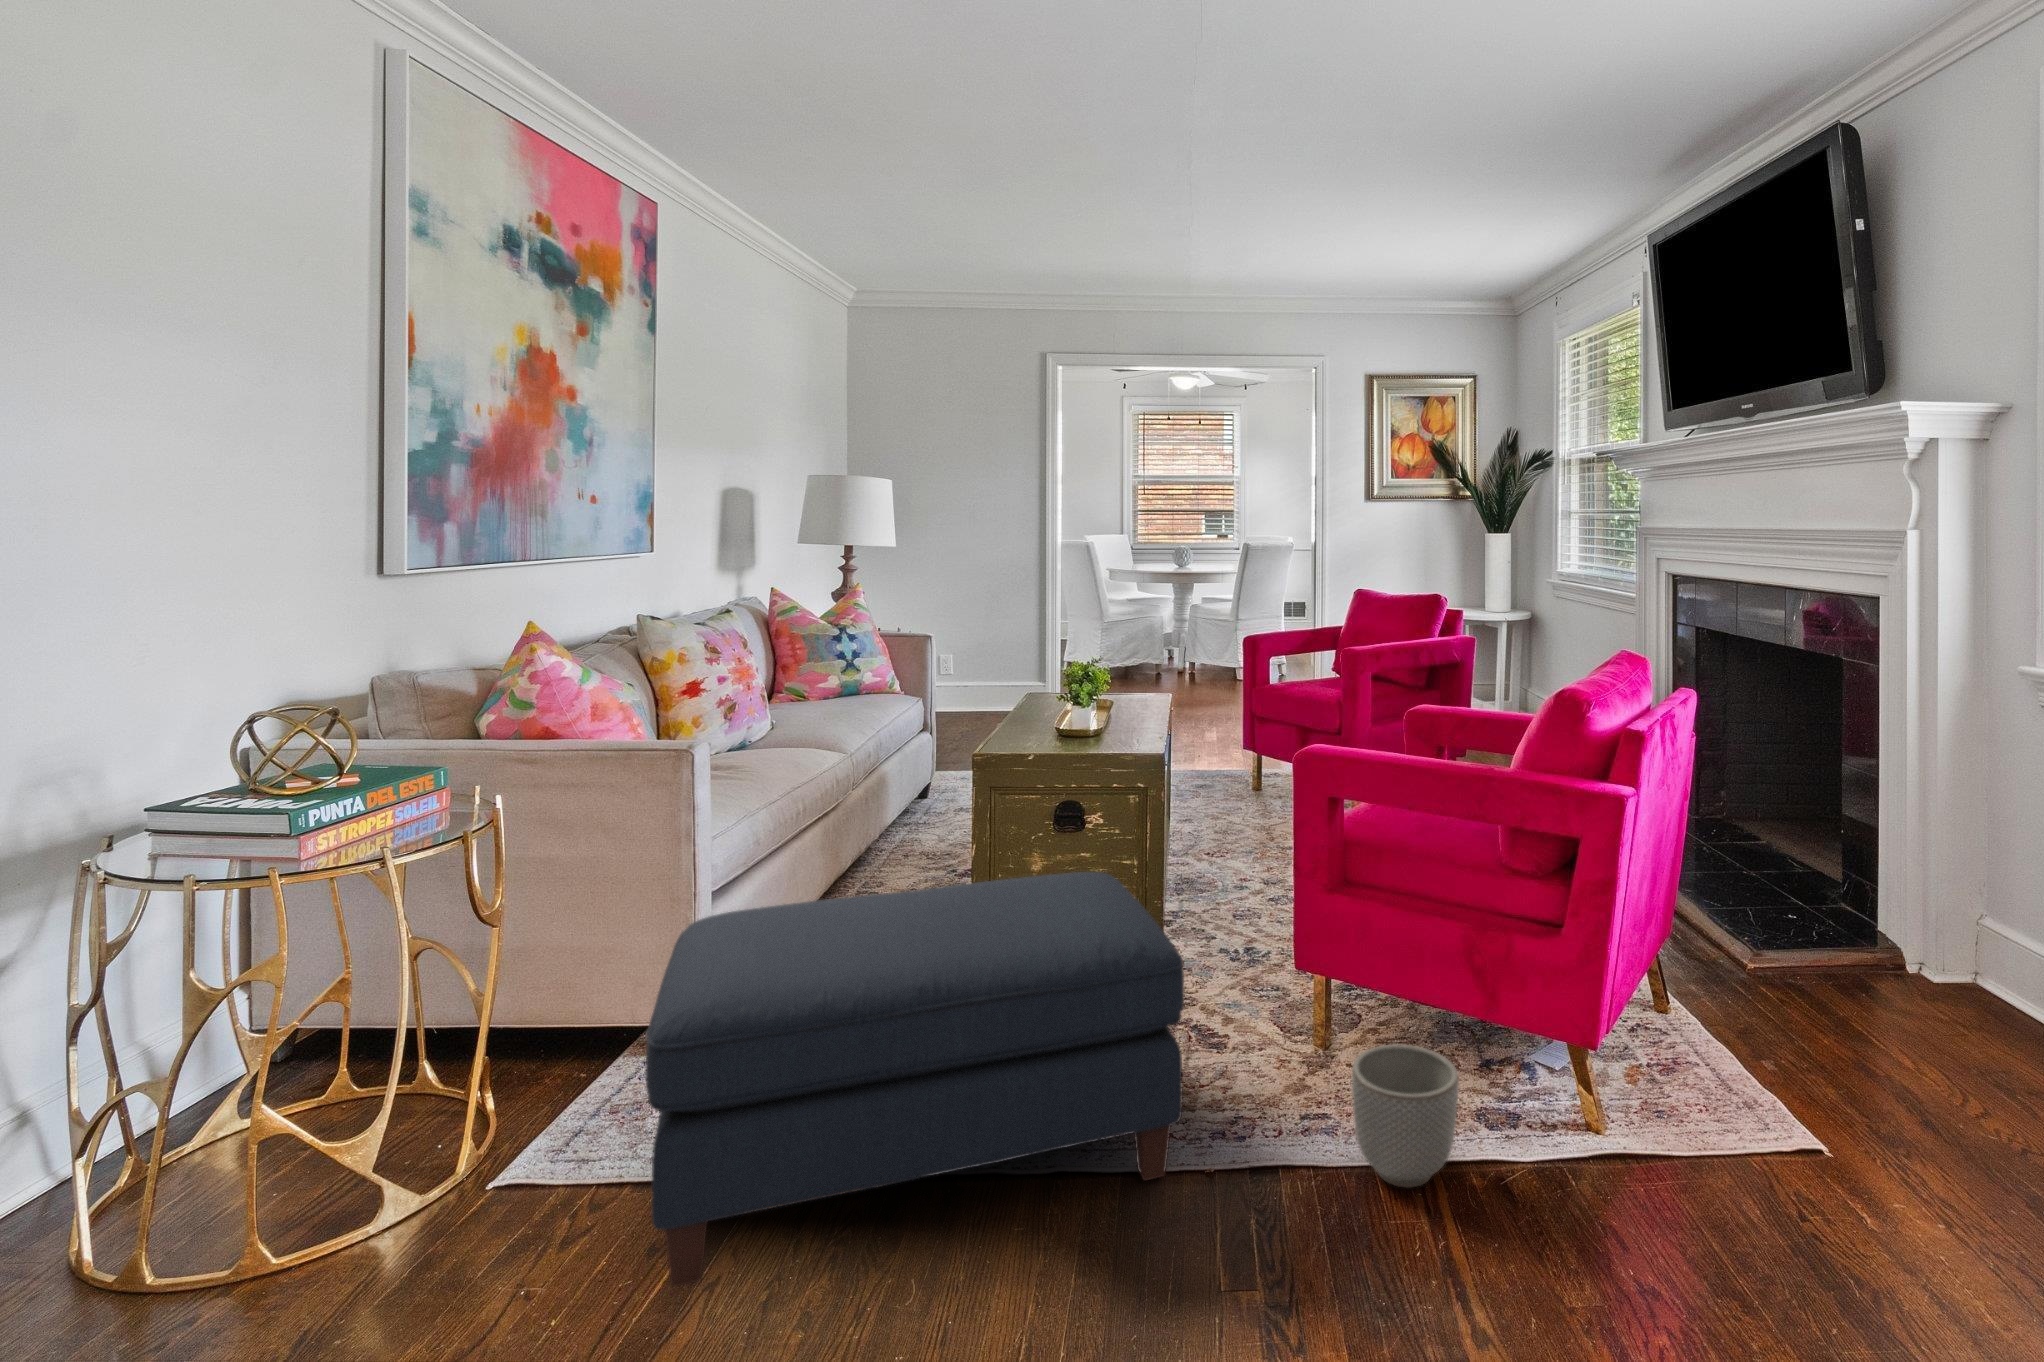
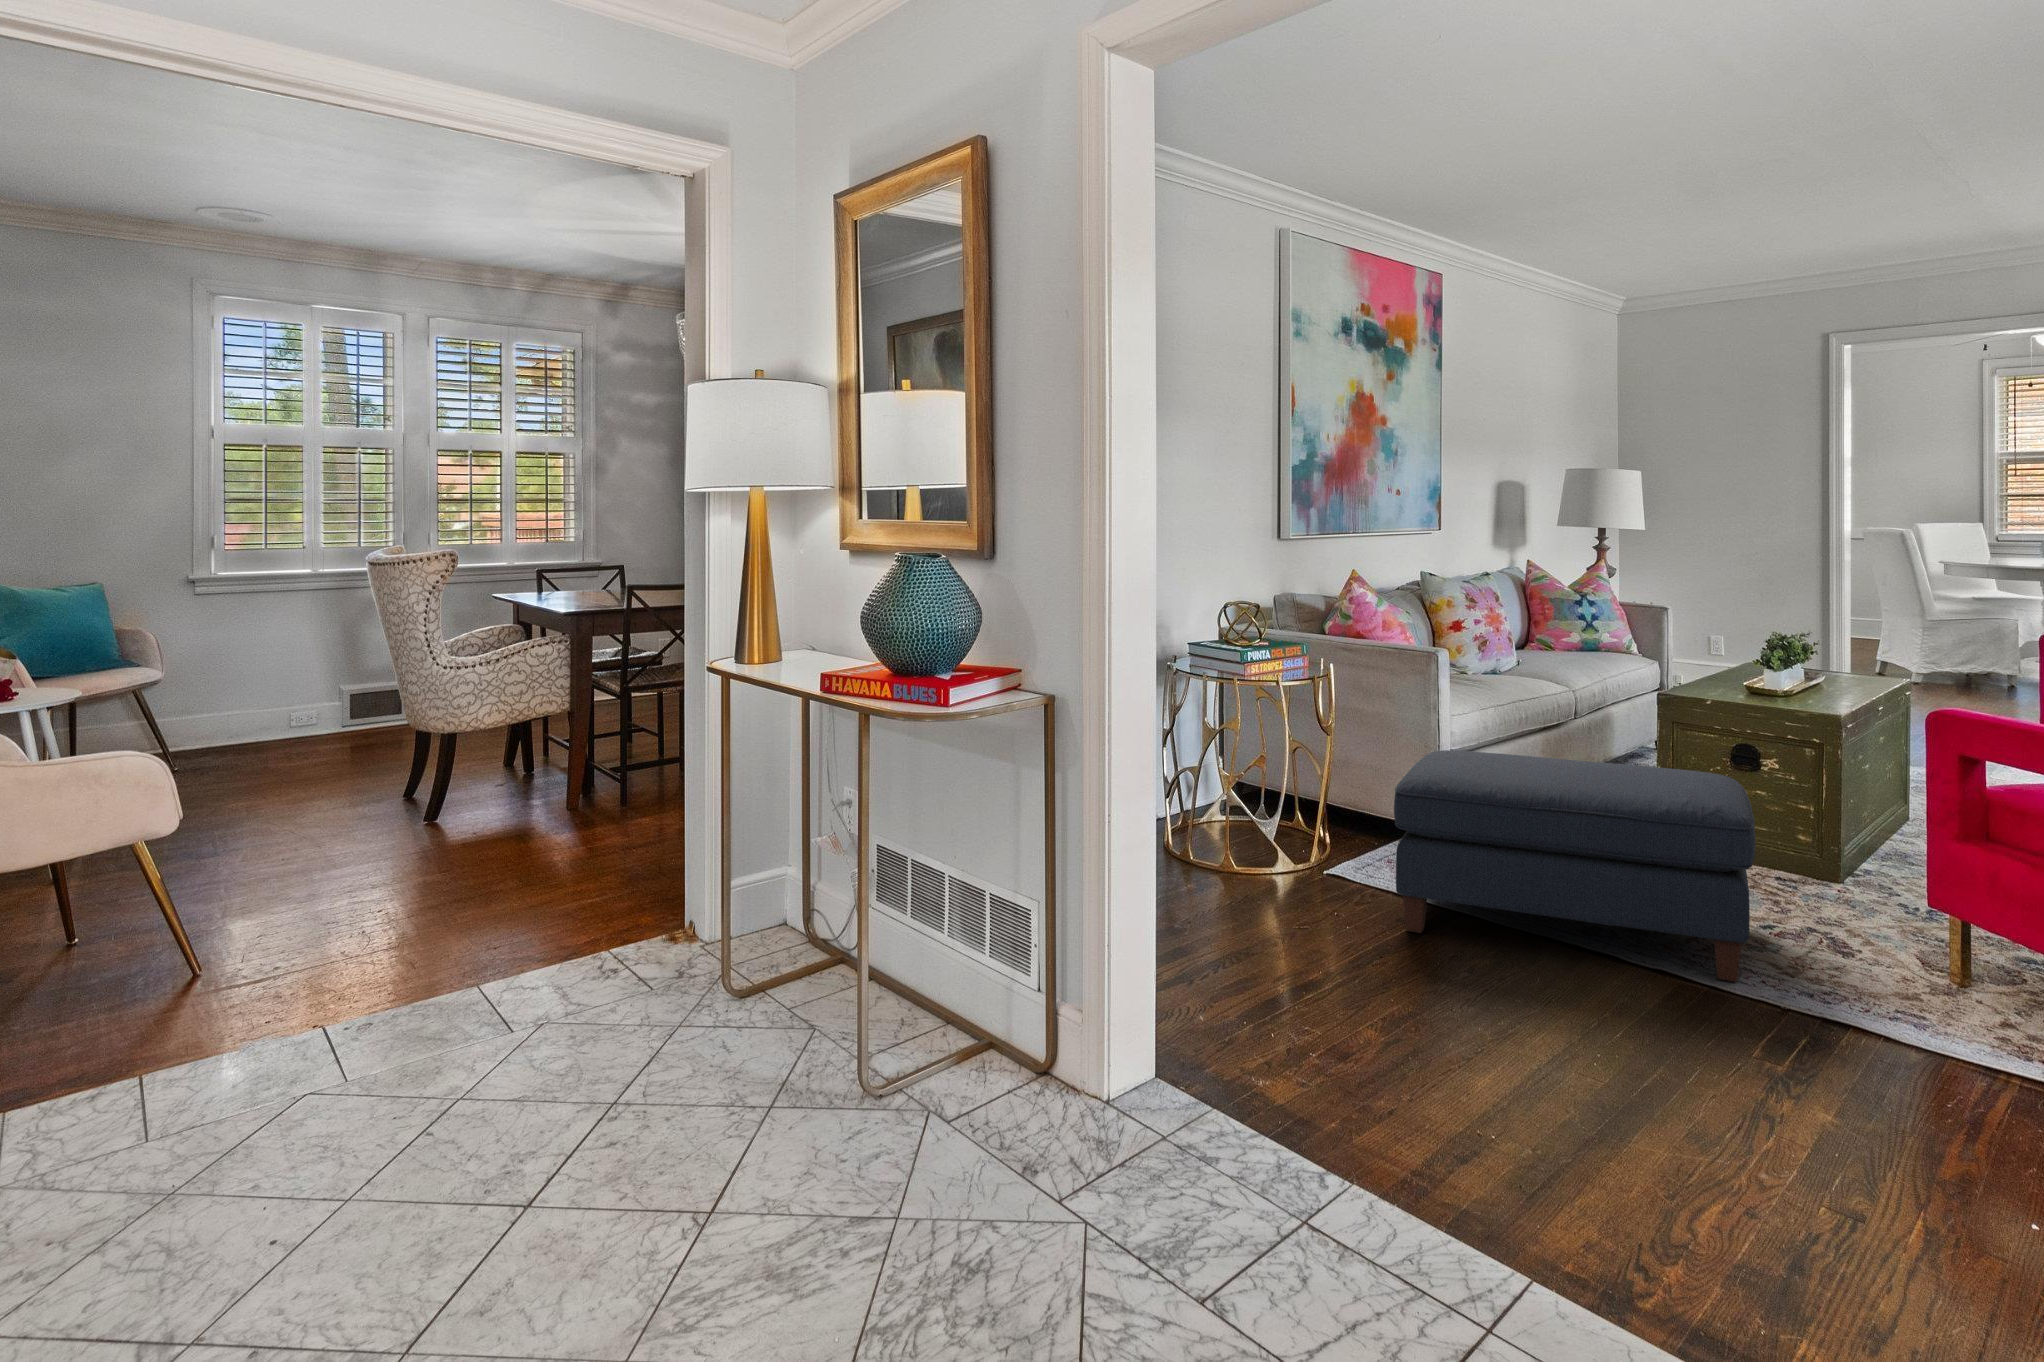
planter: present [1352,1045,1459,1187] -> none [1905,939,2015,1050]

